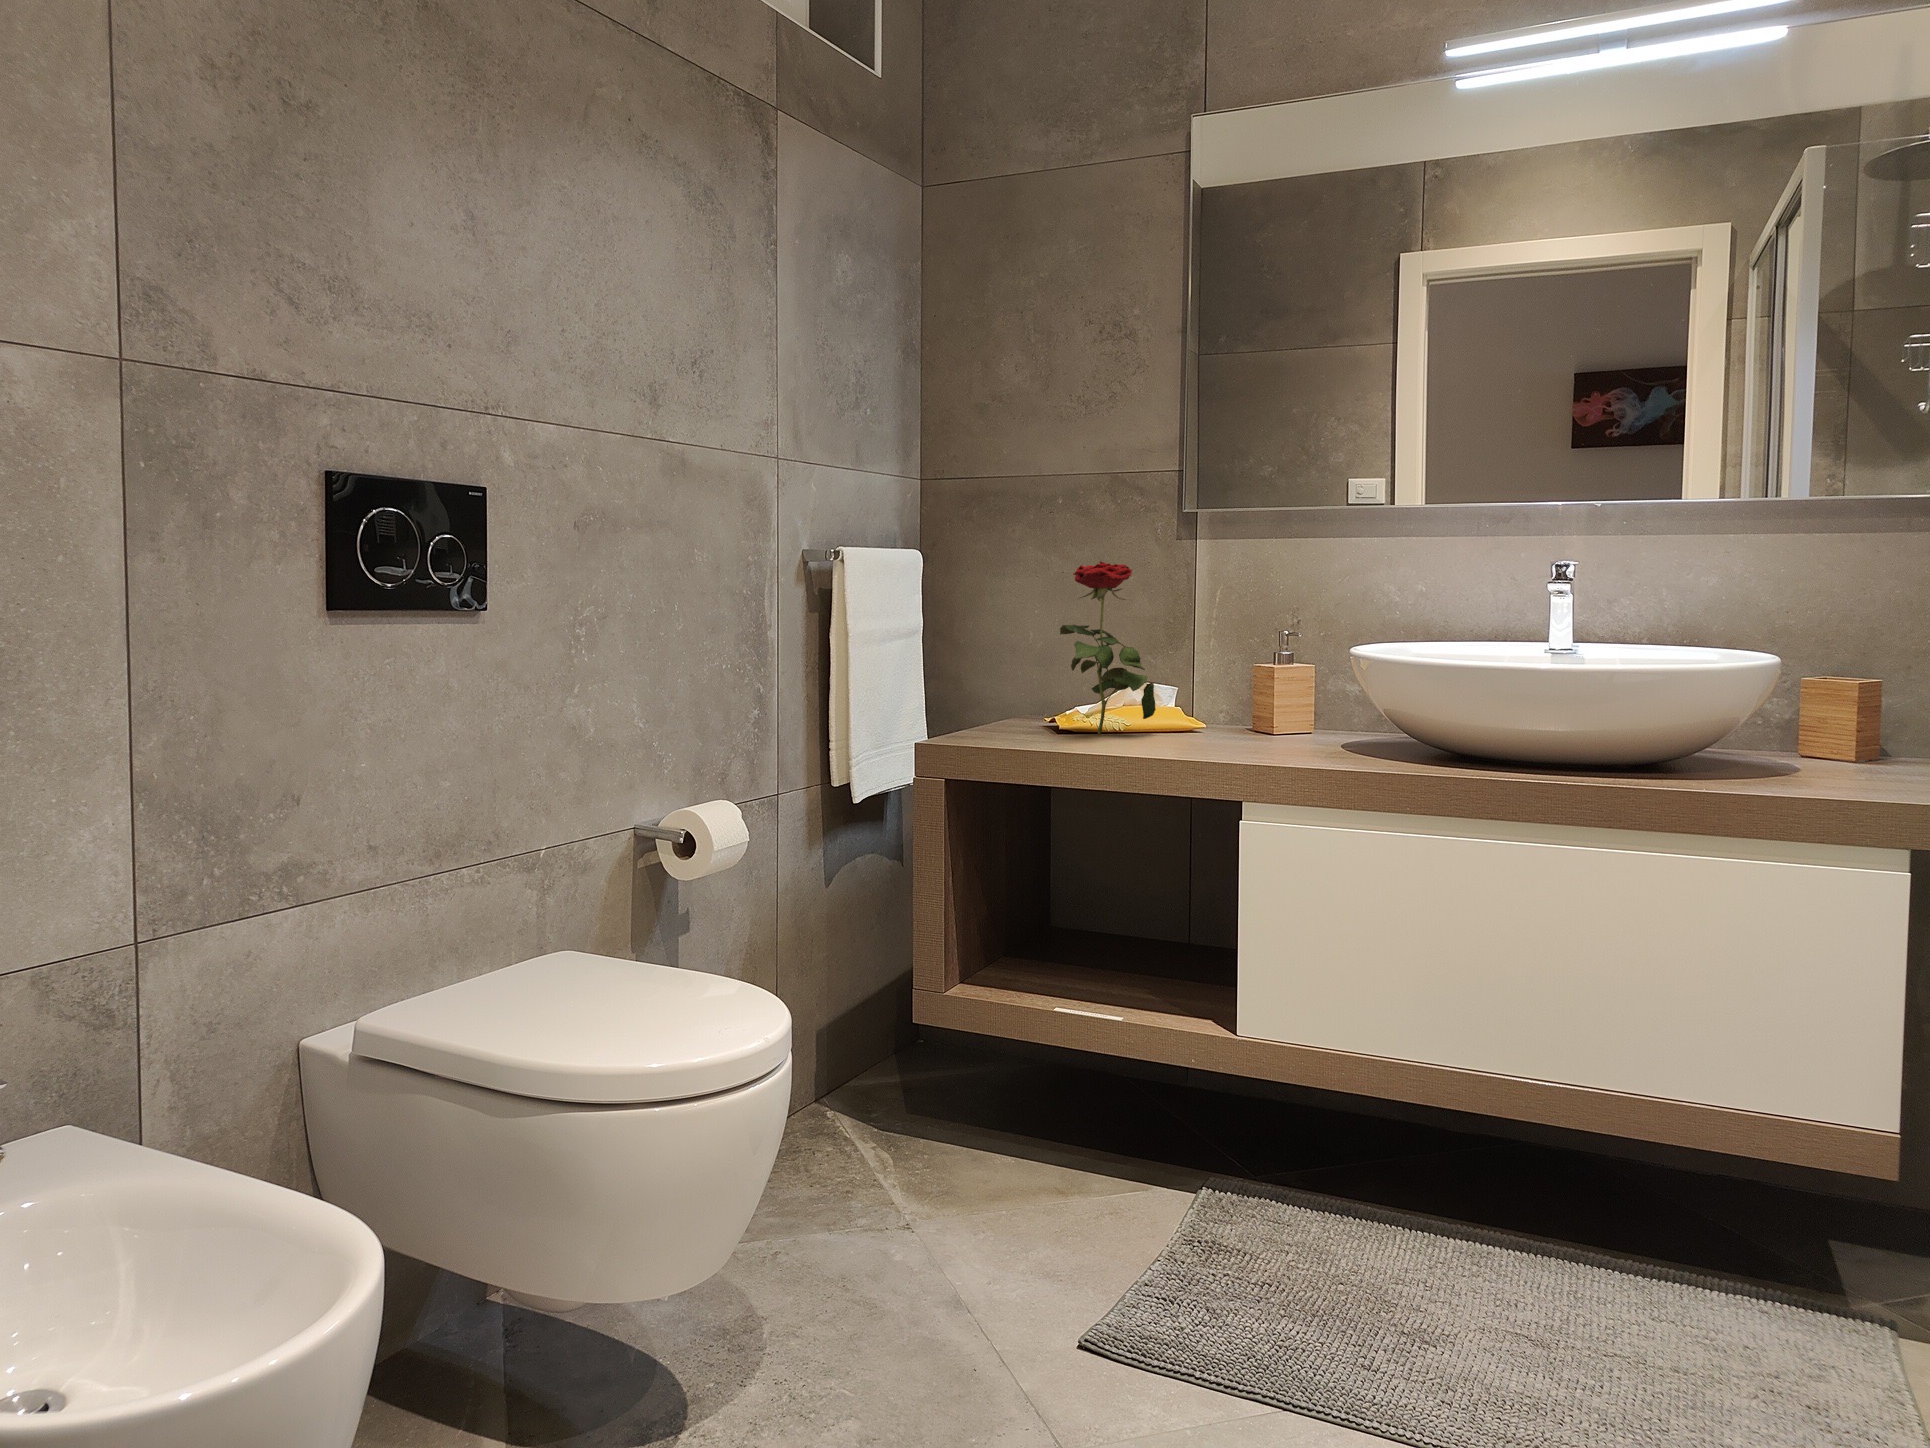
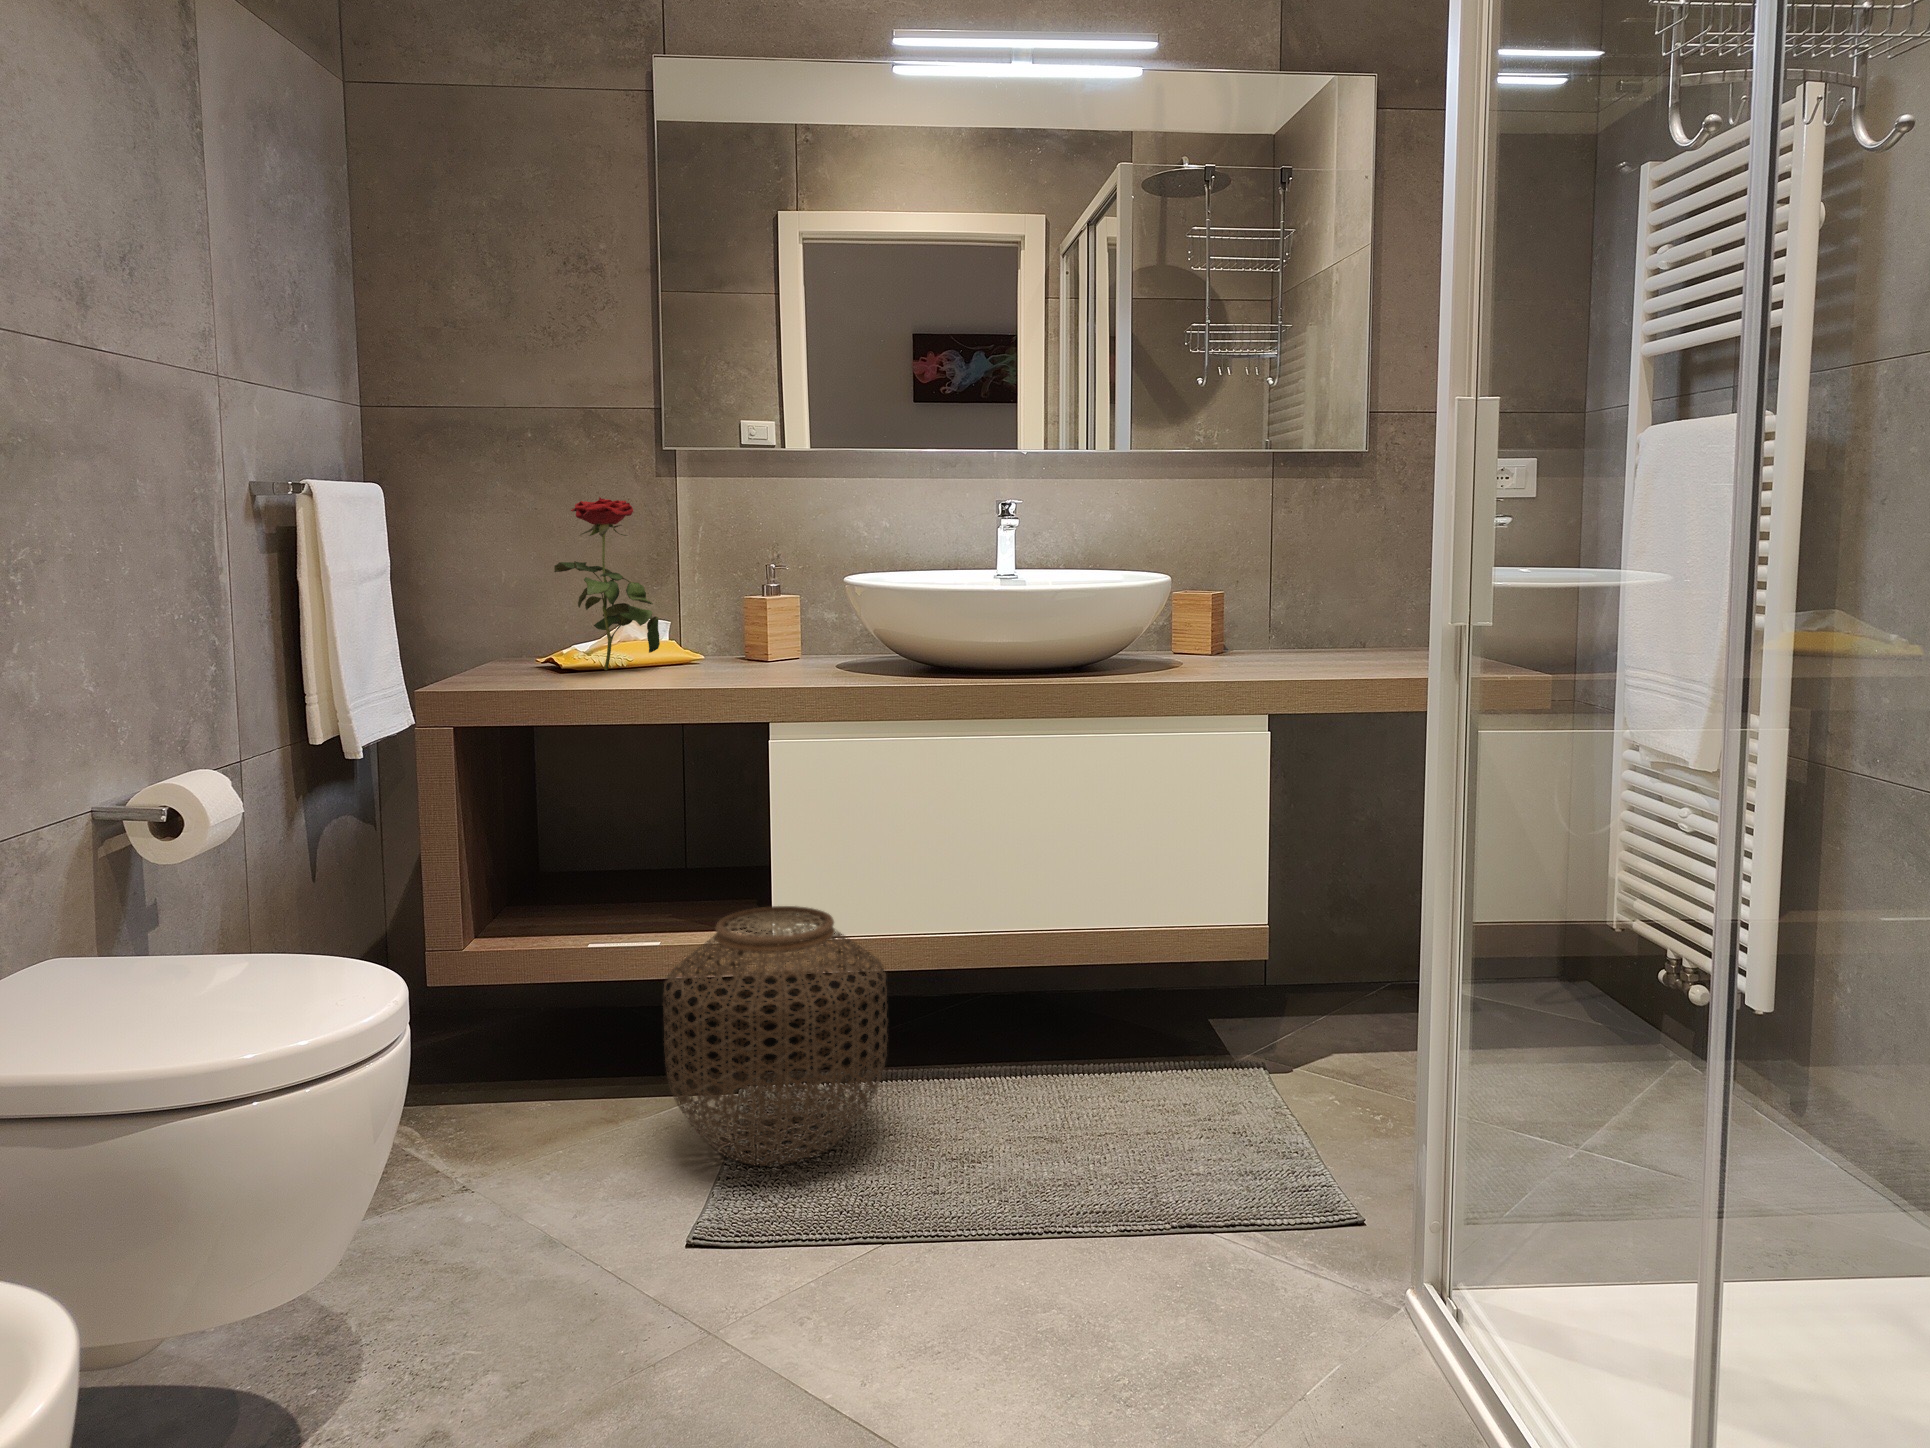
woven basket: none [1101,1000,1345,1287] -> present [663,906,887,1166]

